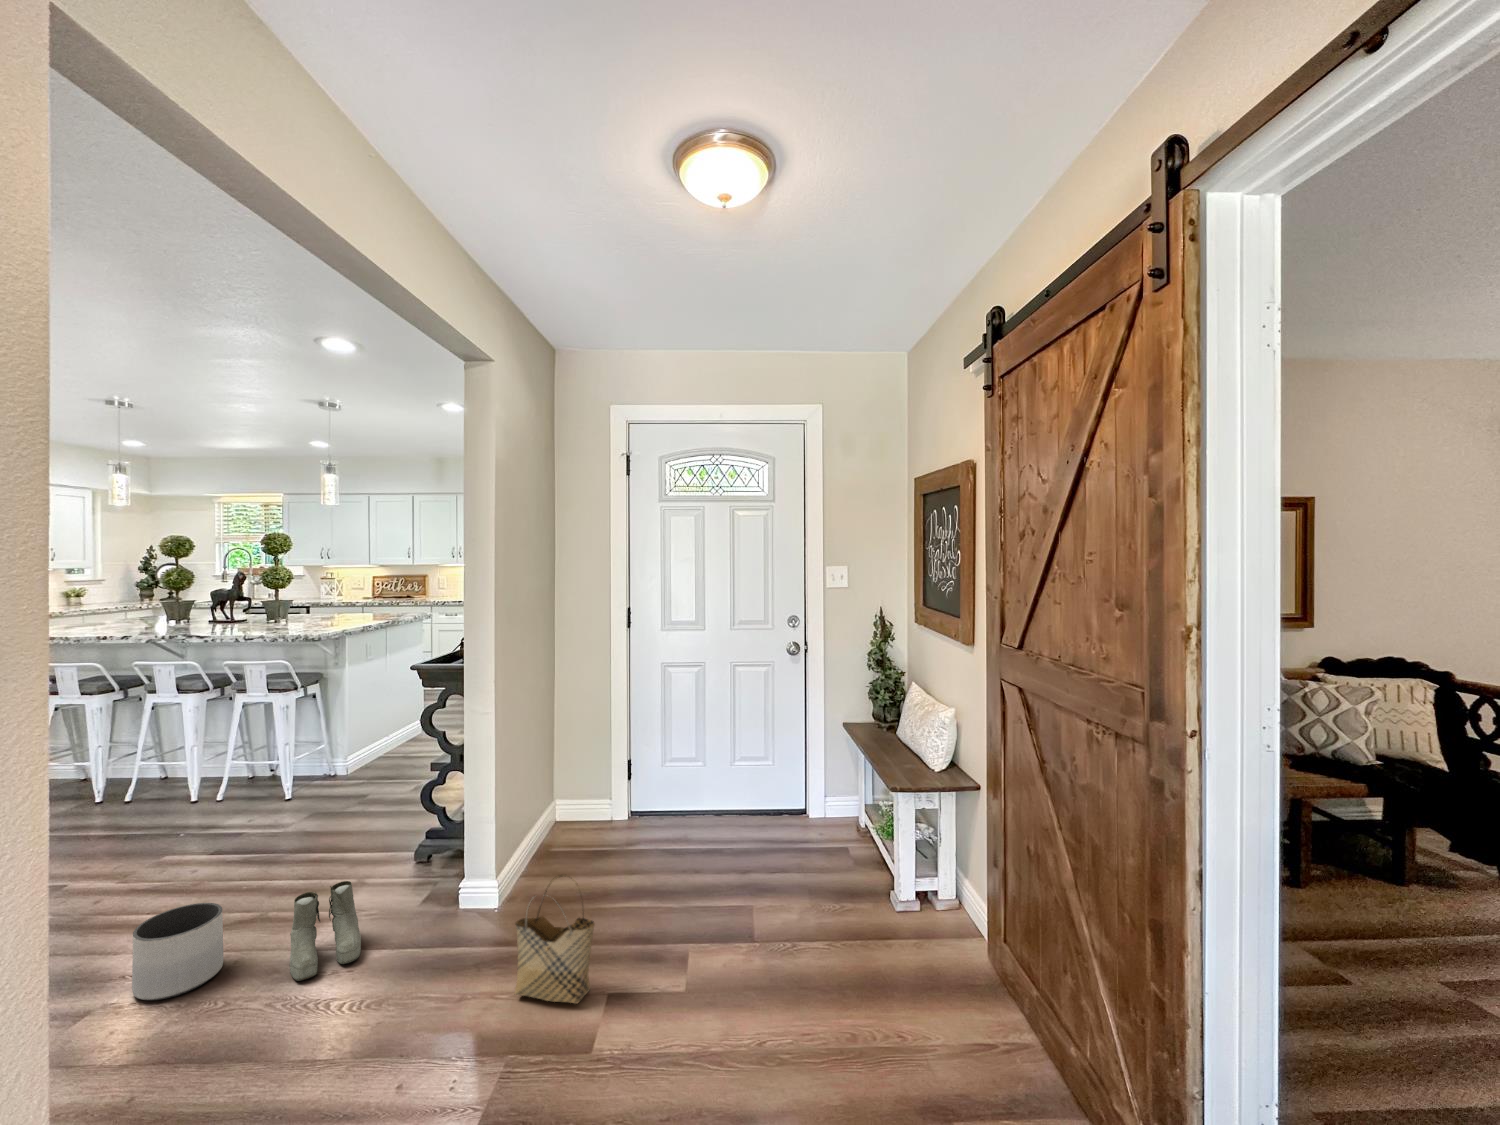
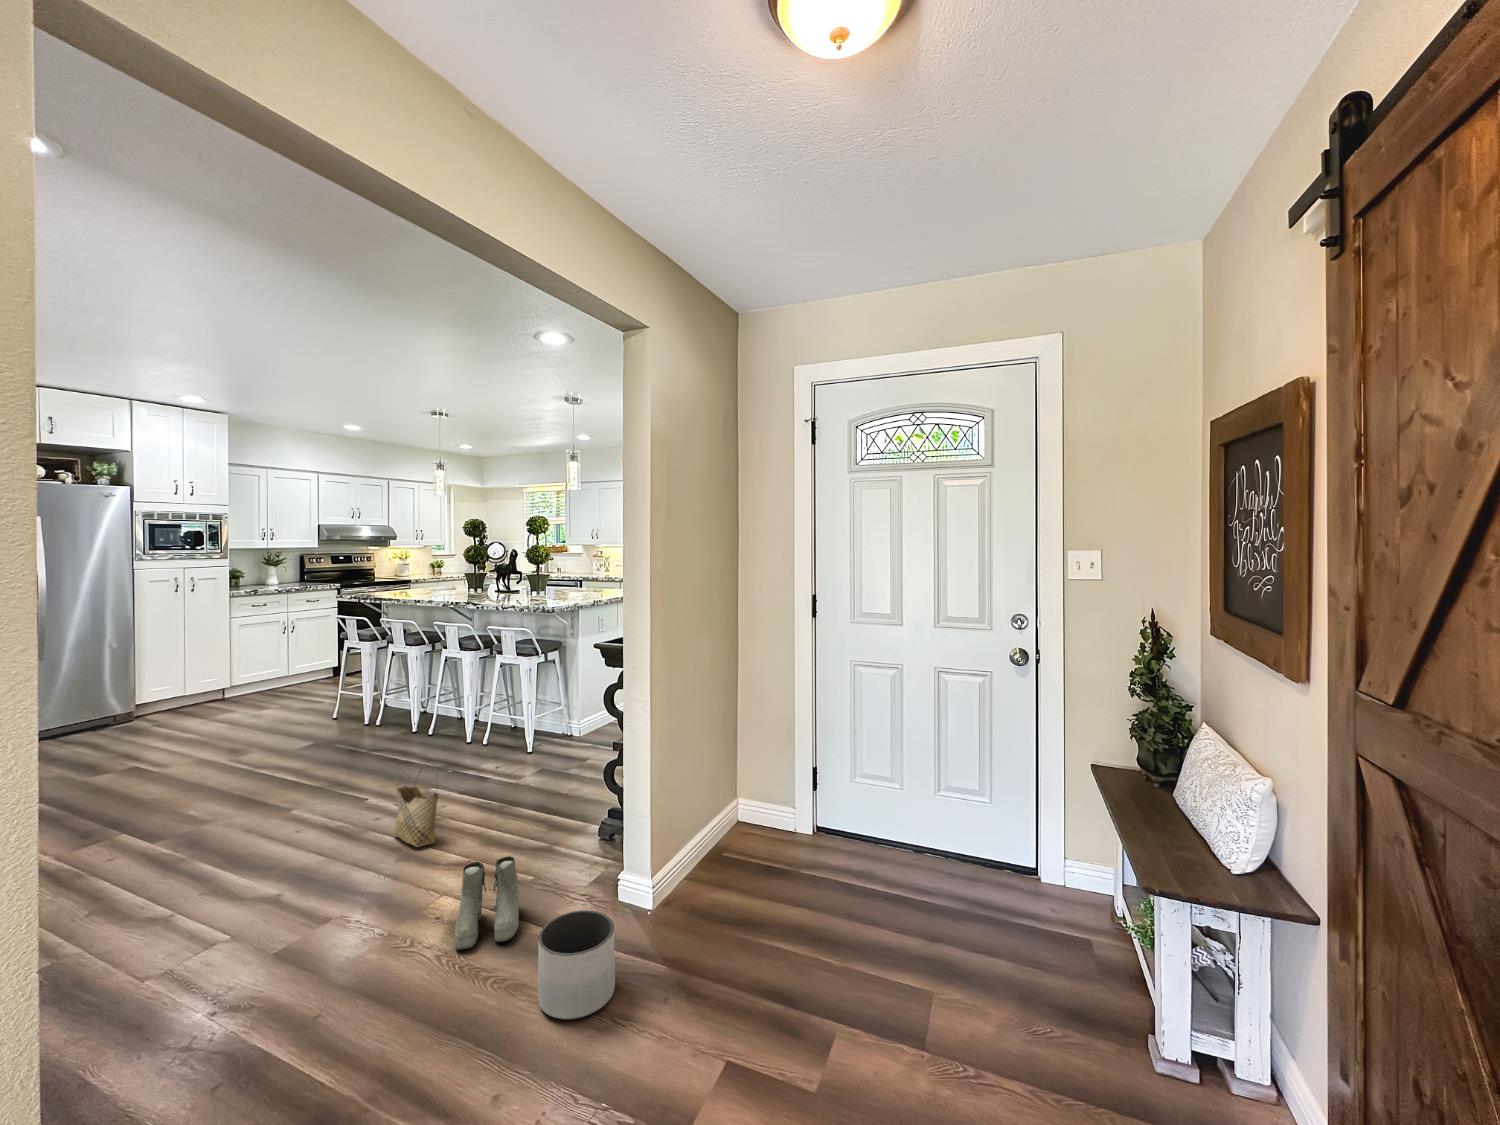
woven basket: present [515,875,595,1004] -> present [393,762,439,847]
planter: present [132,903,224,1000] -> present [538,910,615,1020]

